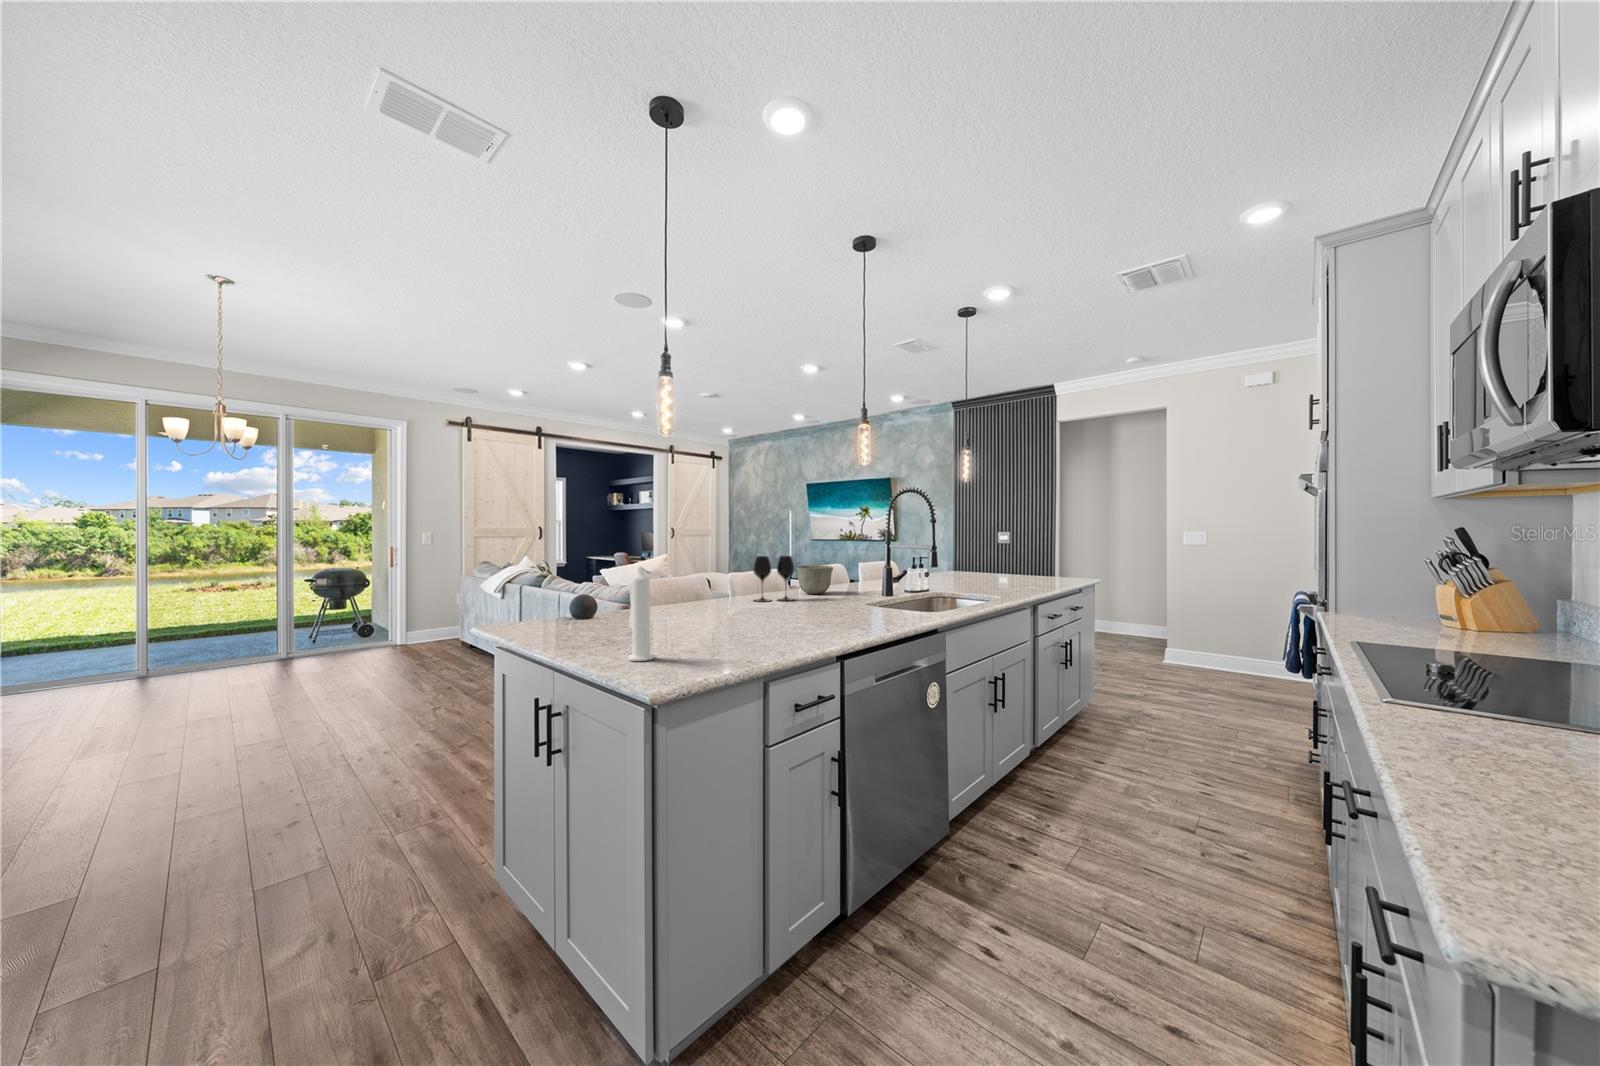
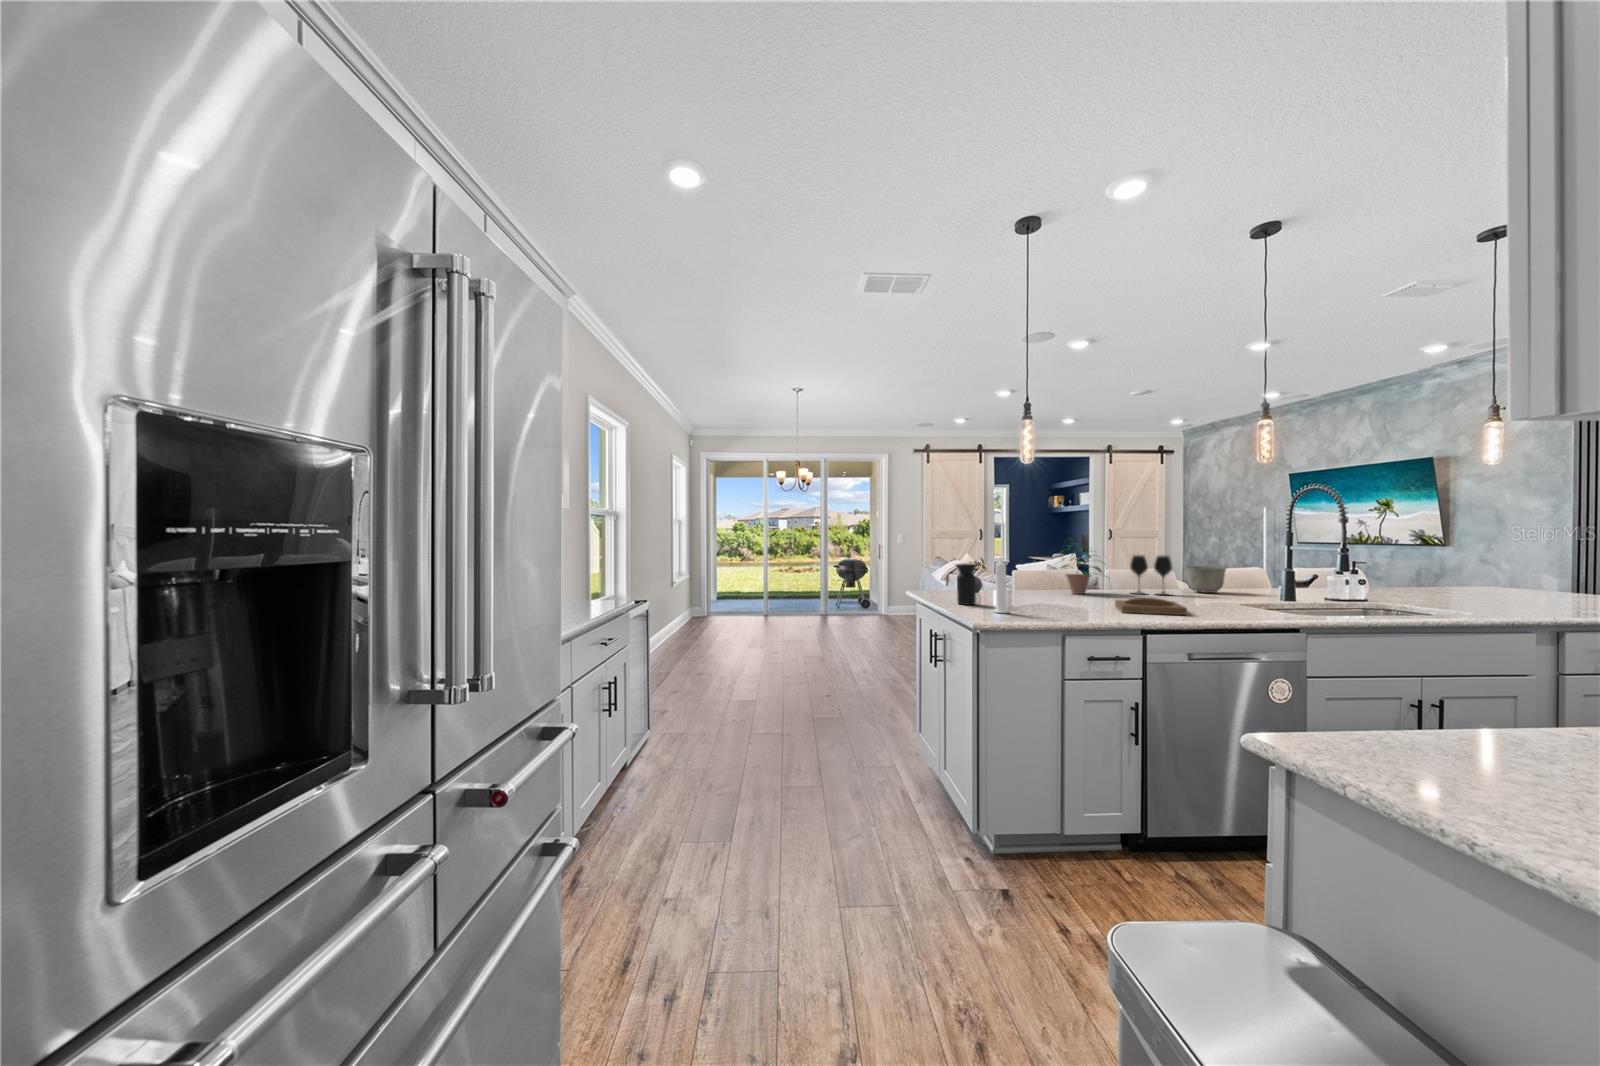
potted plant: none [668,536,739,607] -> present [1061,539,1101,594]
vase: none [551,577,589,648] -> present [956,564,977,605]
tray: none [767,611,856,635] -> present [1115,598,1187,615]

